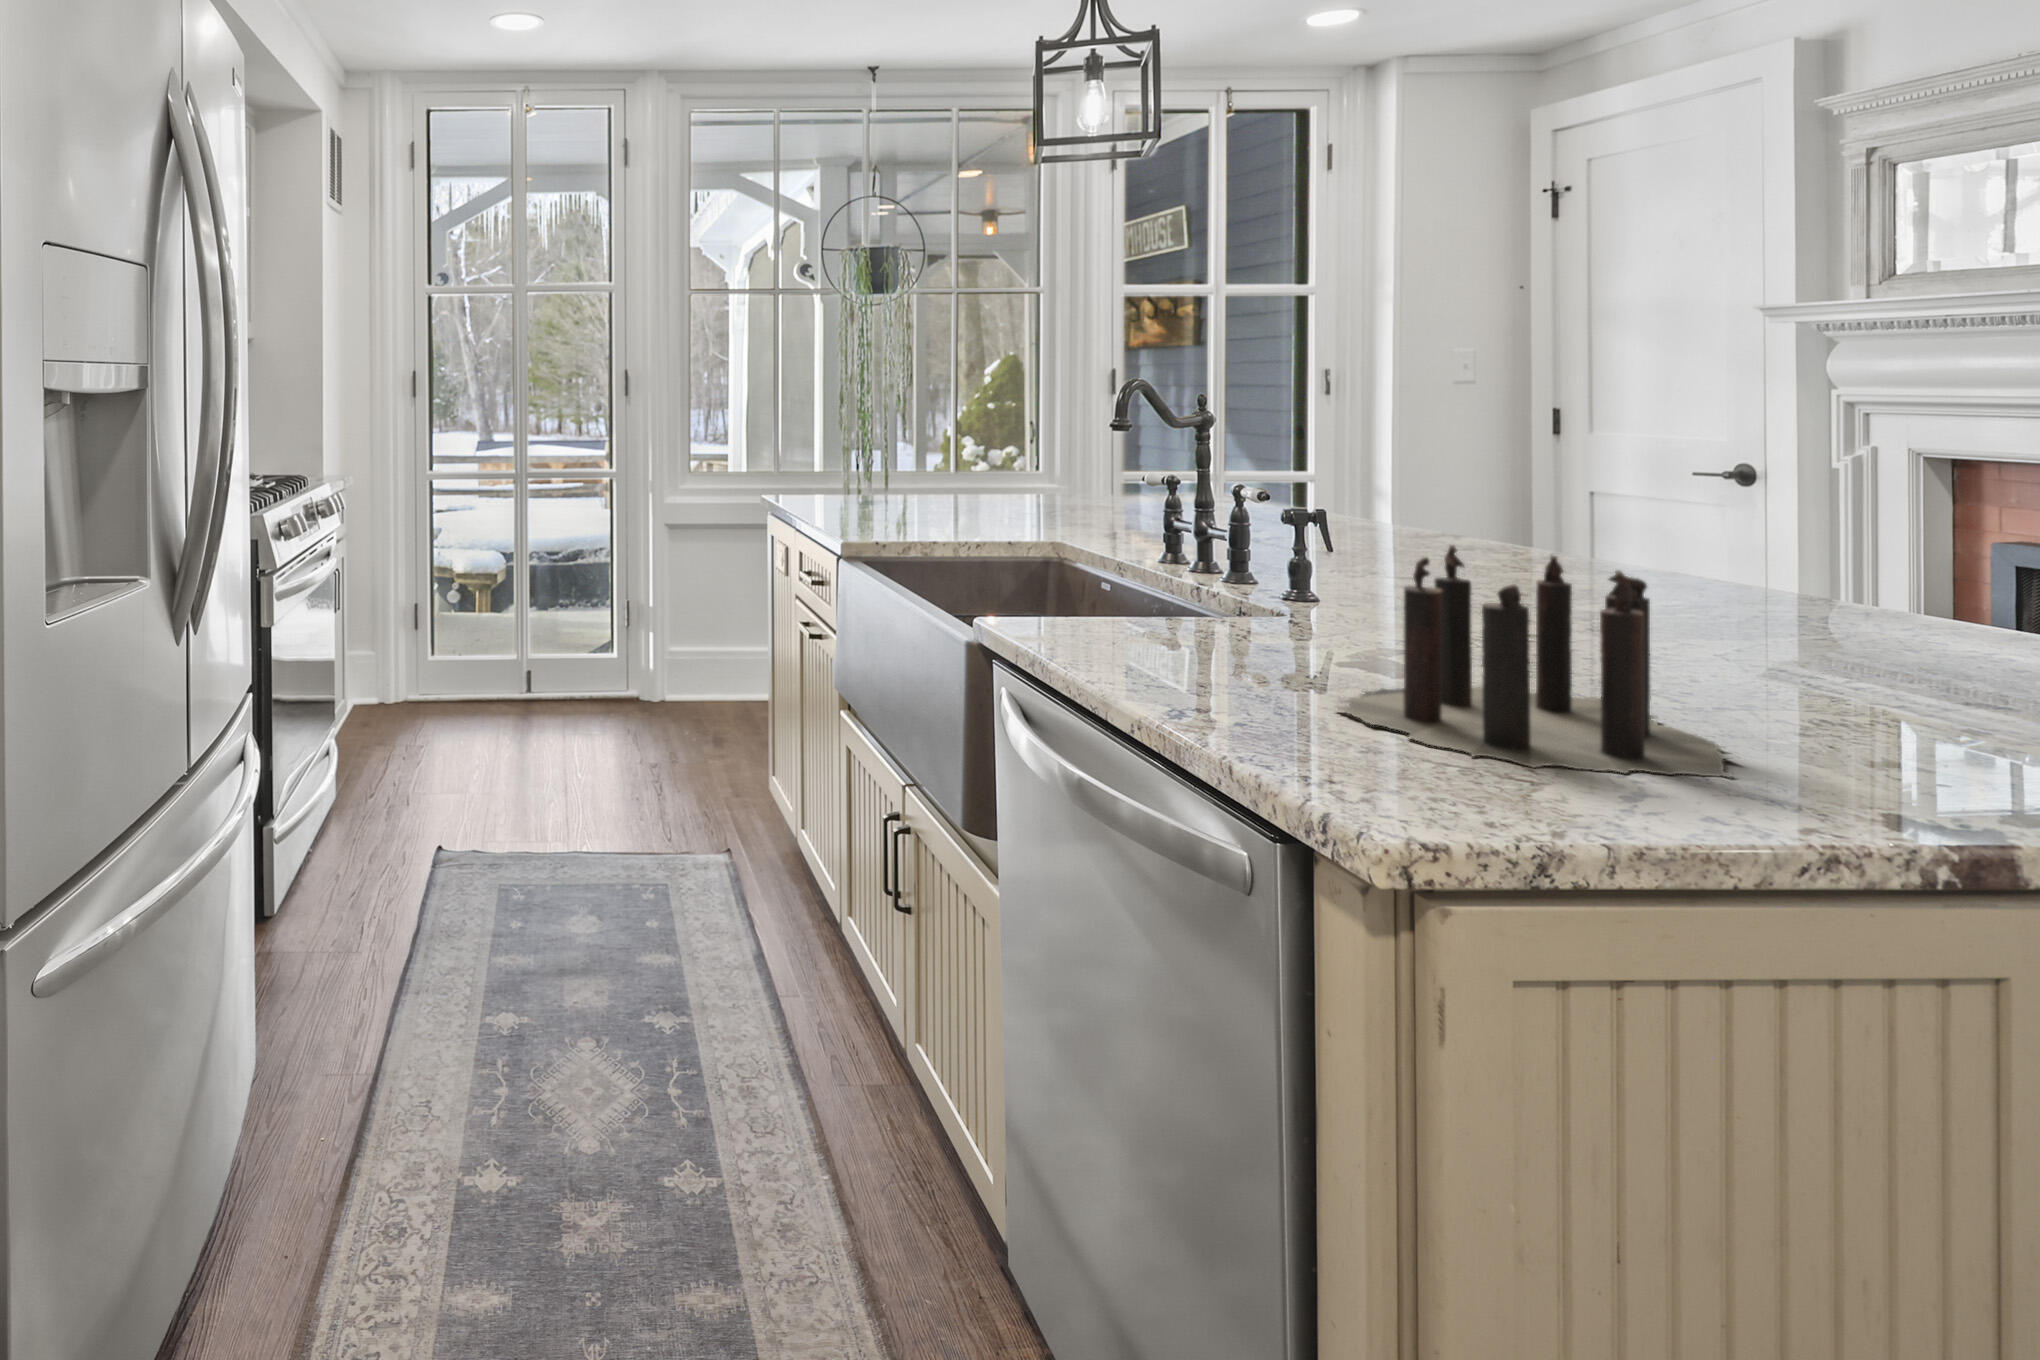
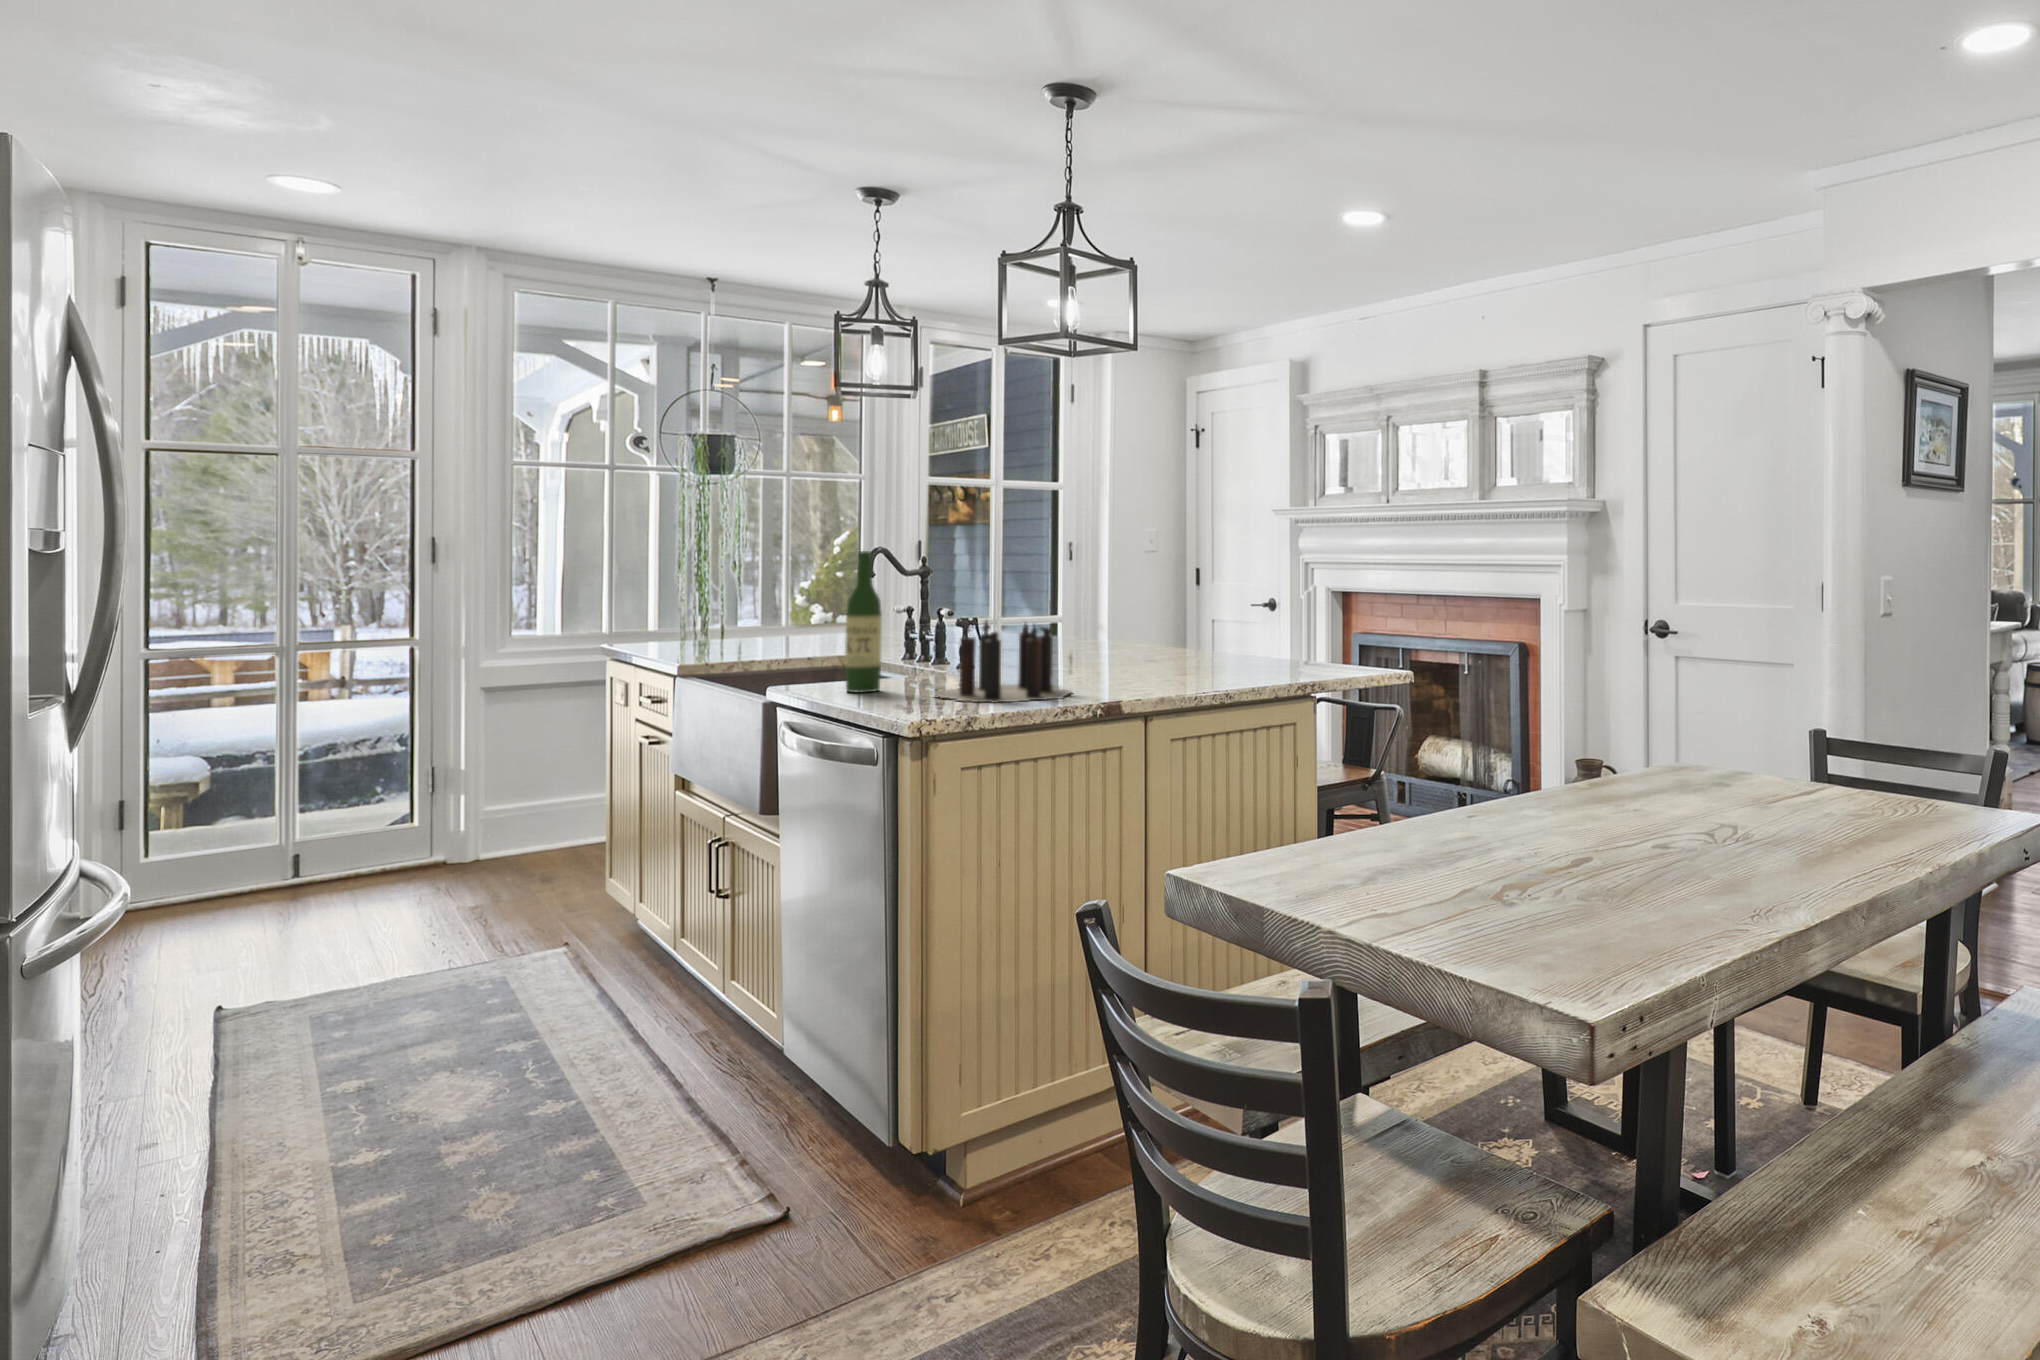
wine bottle: none [1127,391,1197,672] -> present [845,551,882,692]

